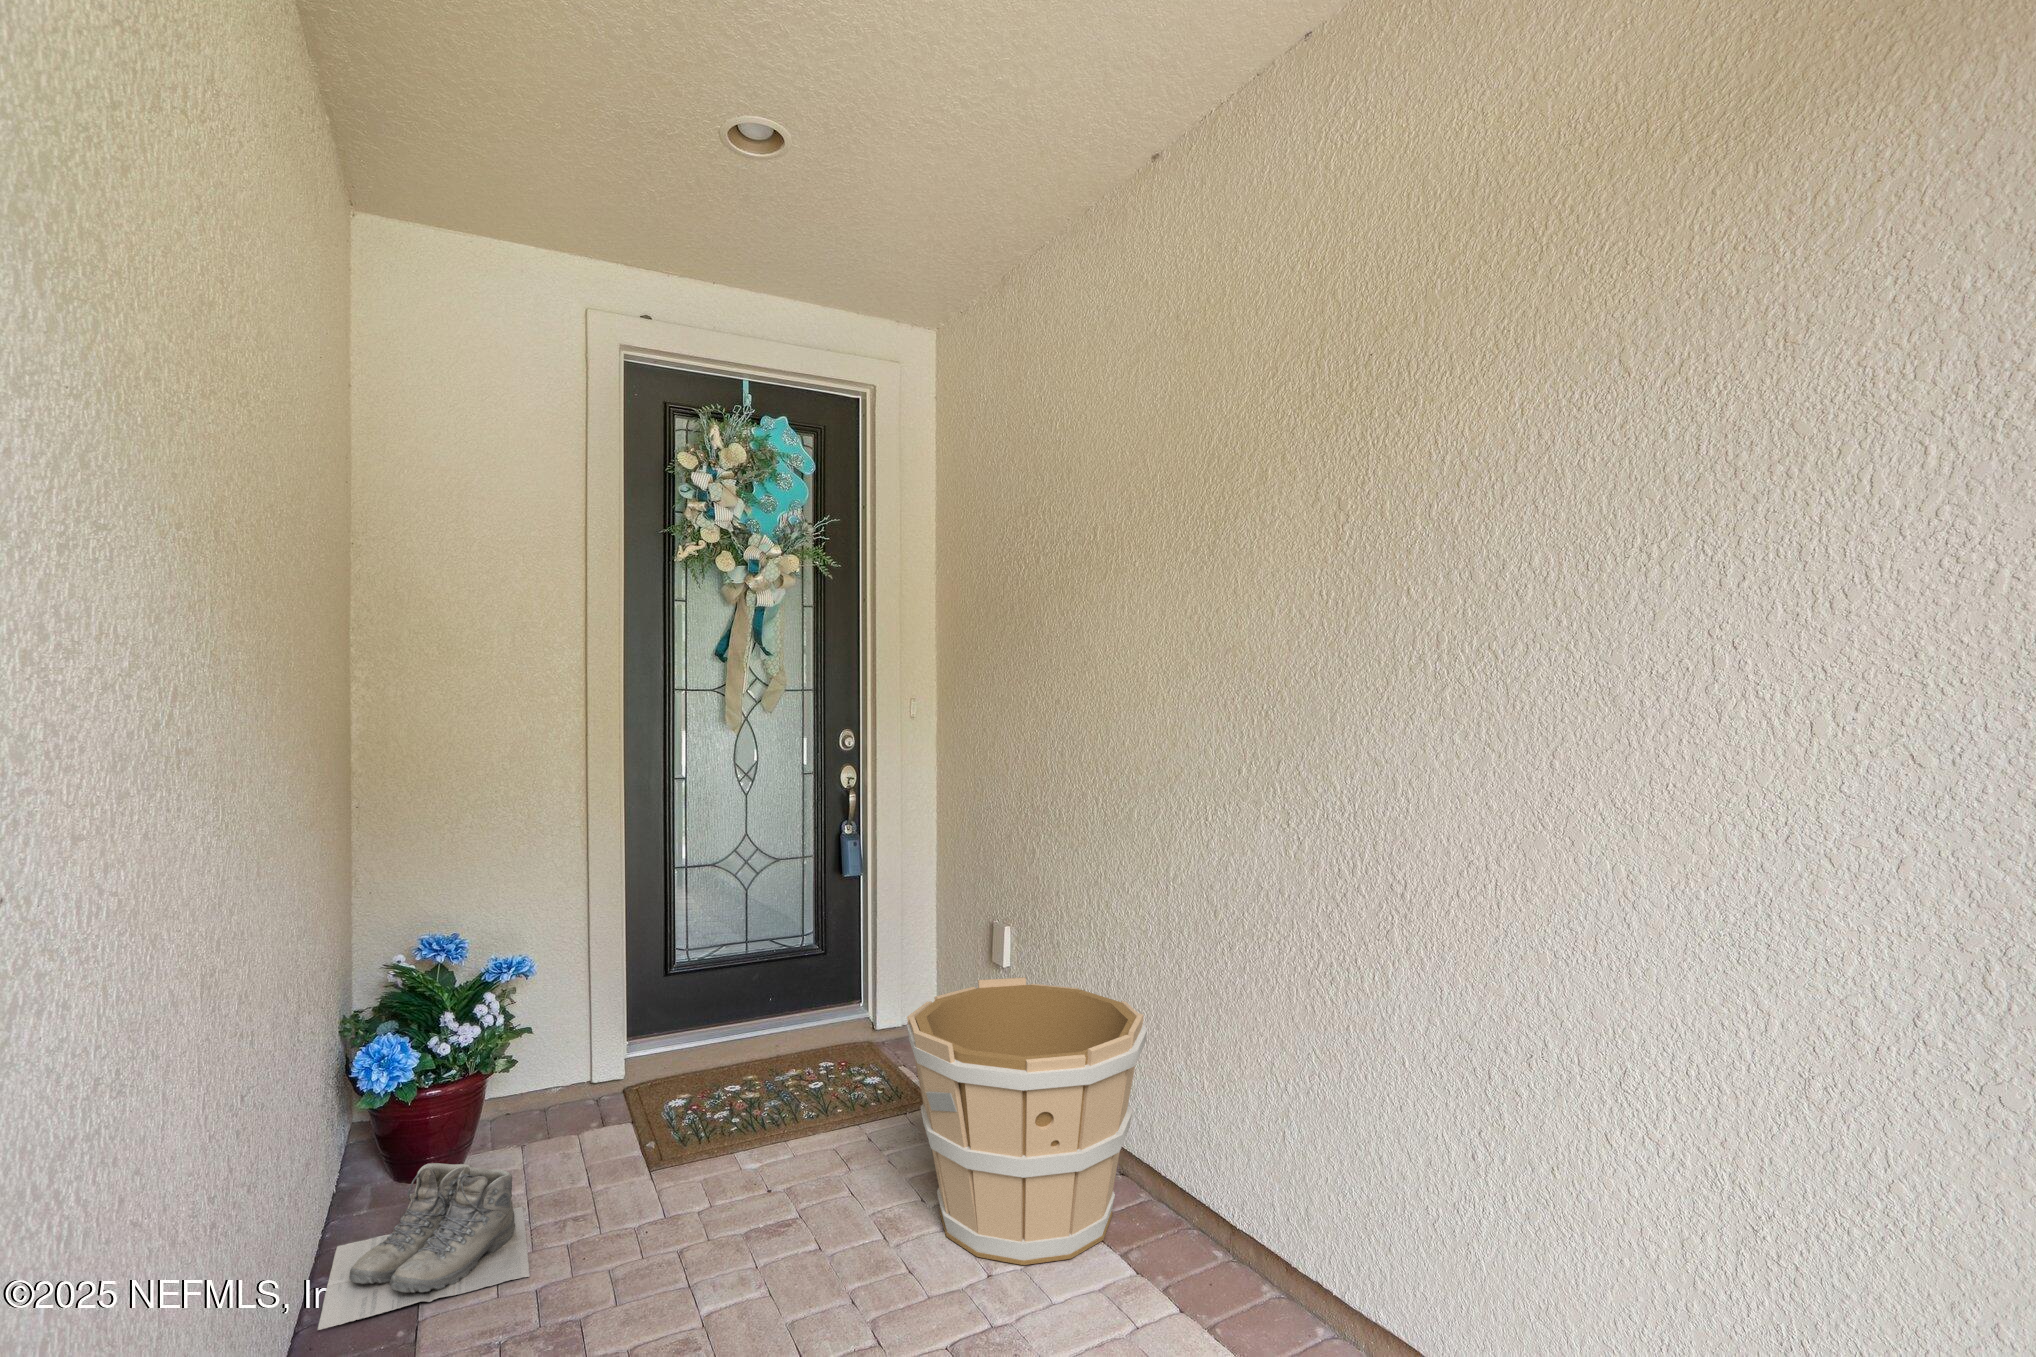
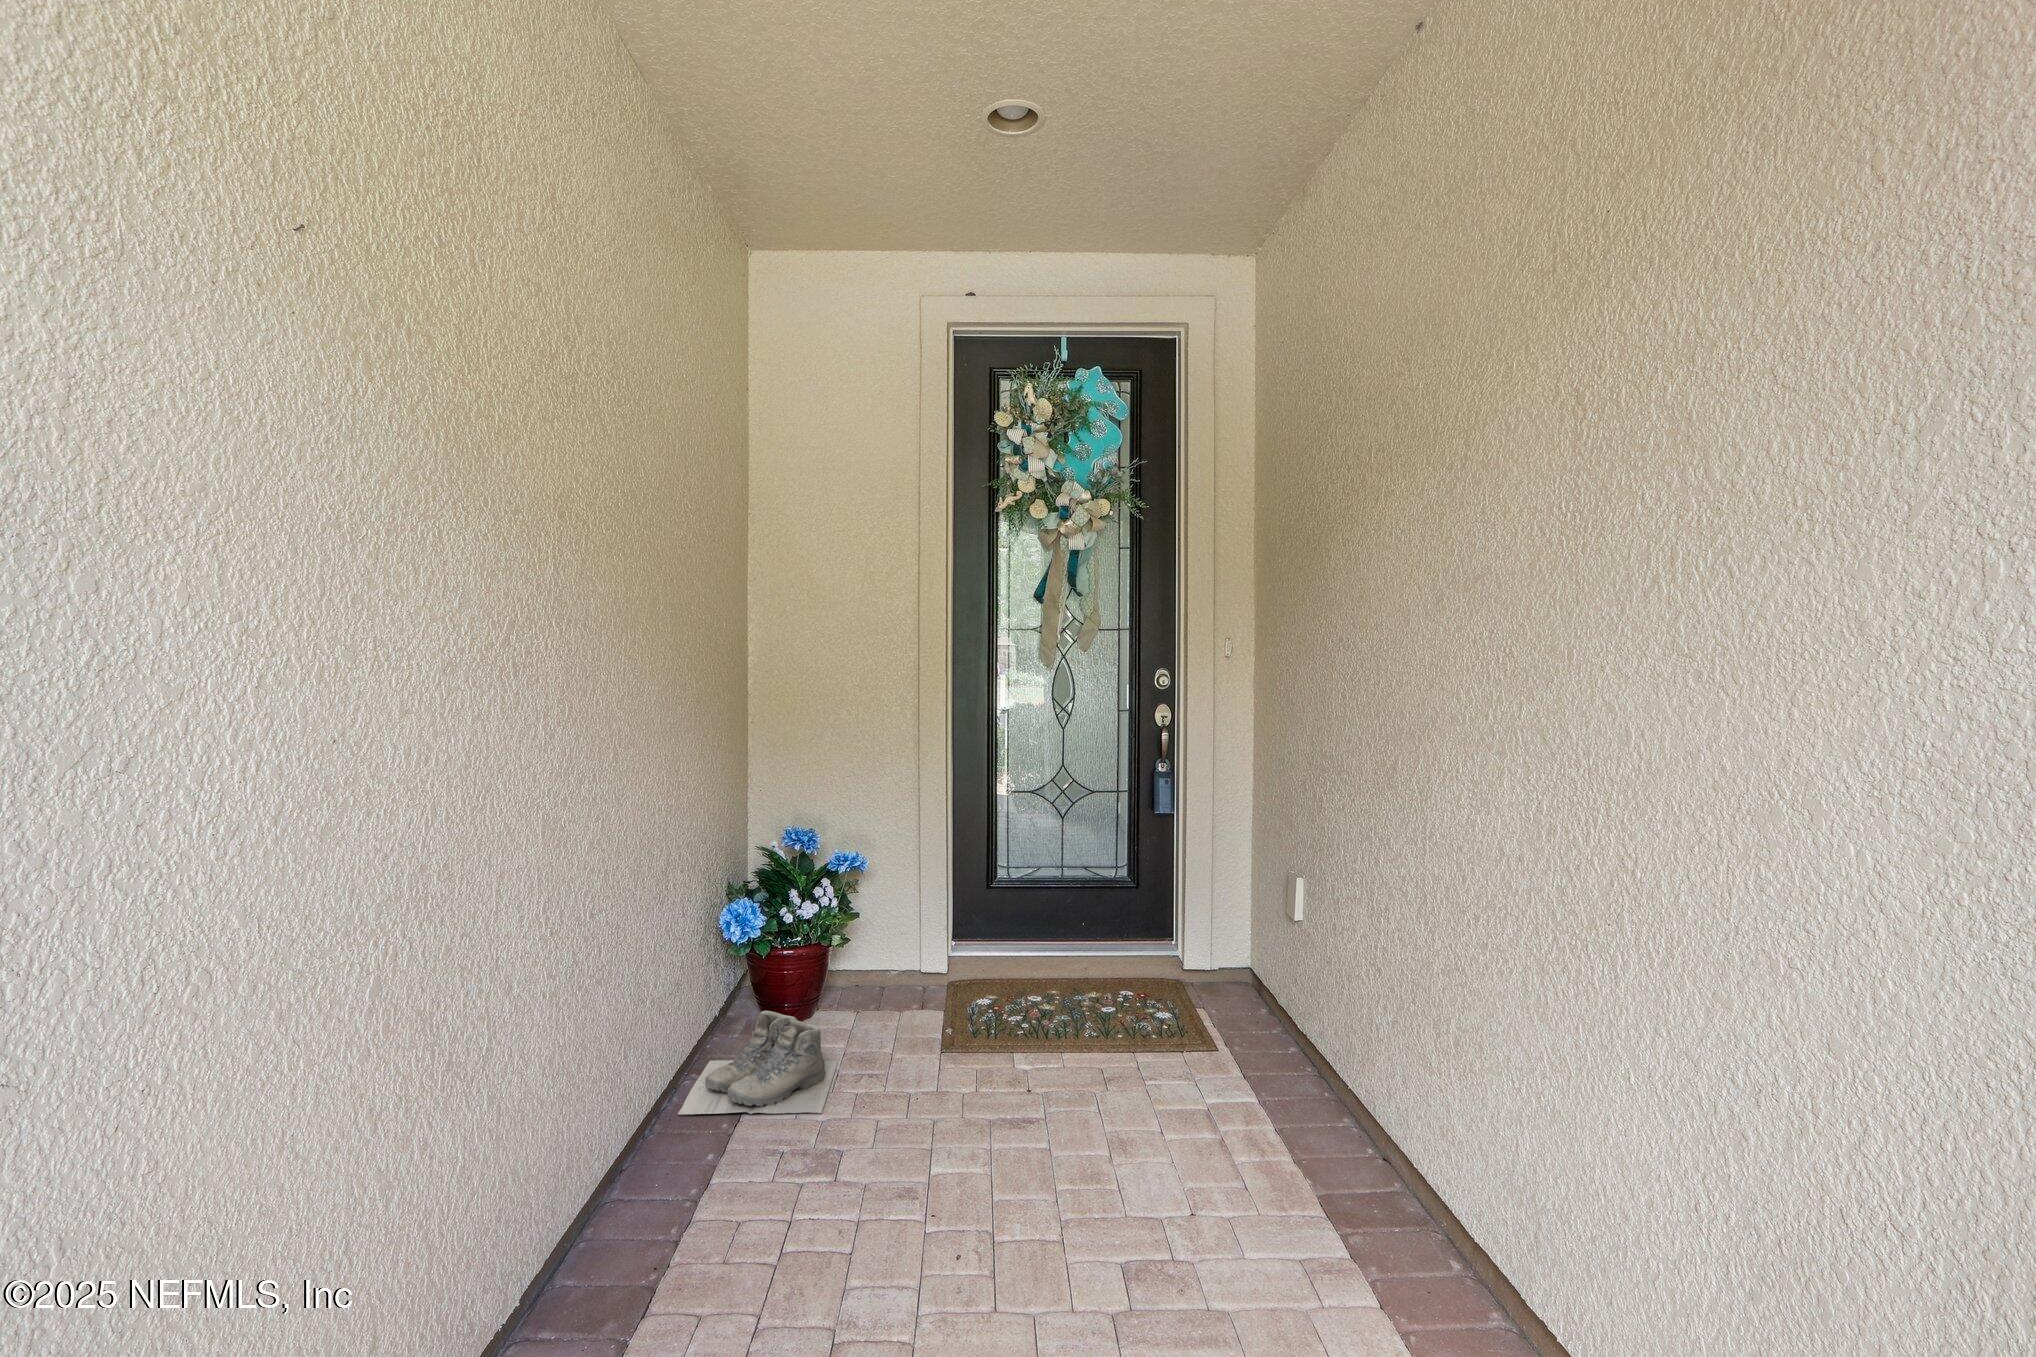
wooden bucket: present [907,977,1148,1265] -> none [1130,926,1387,1217]

